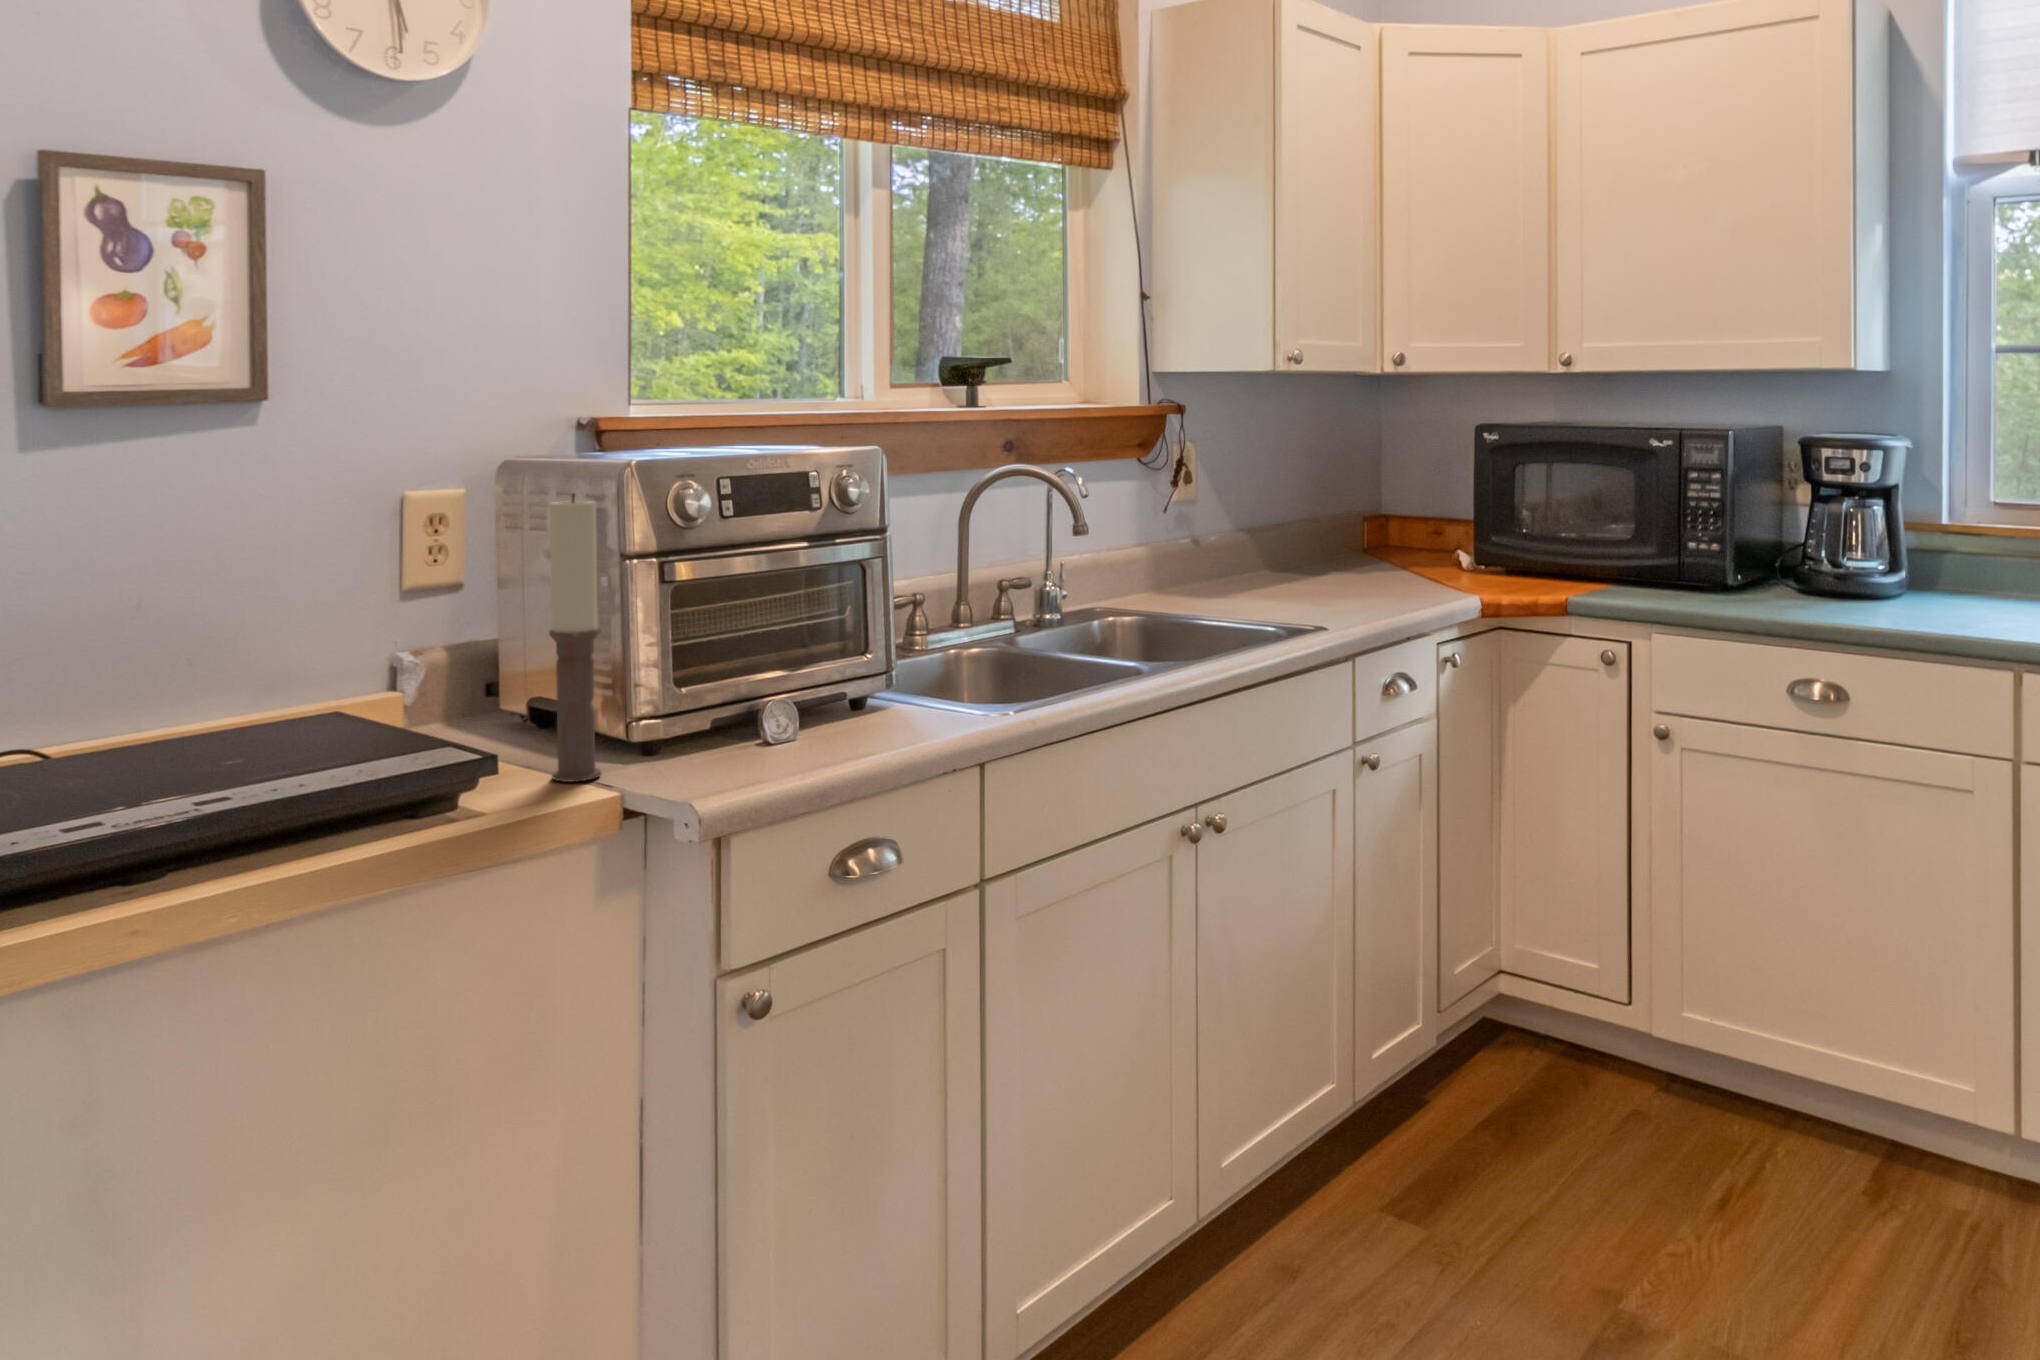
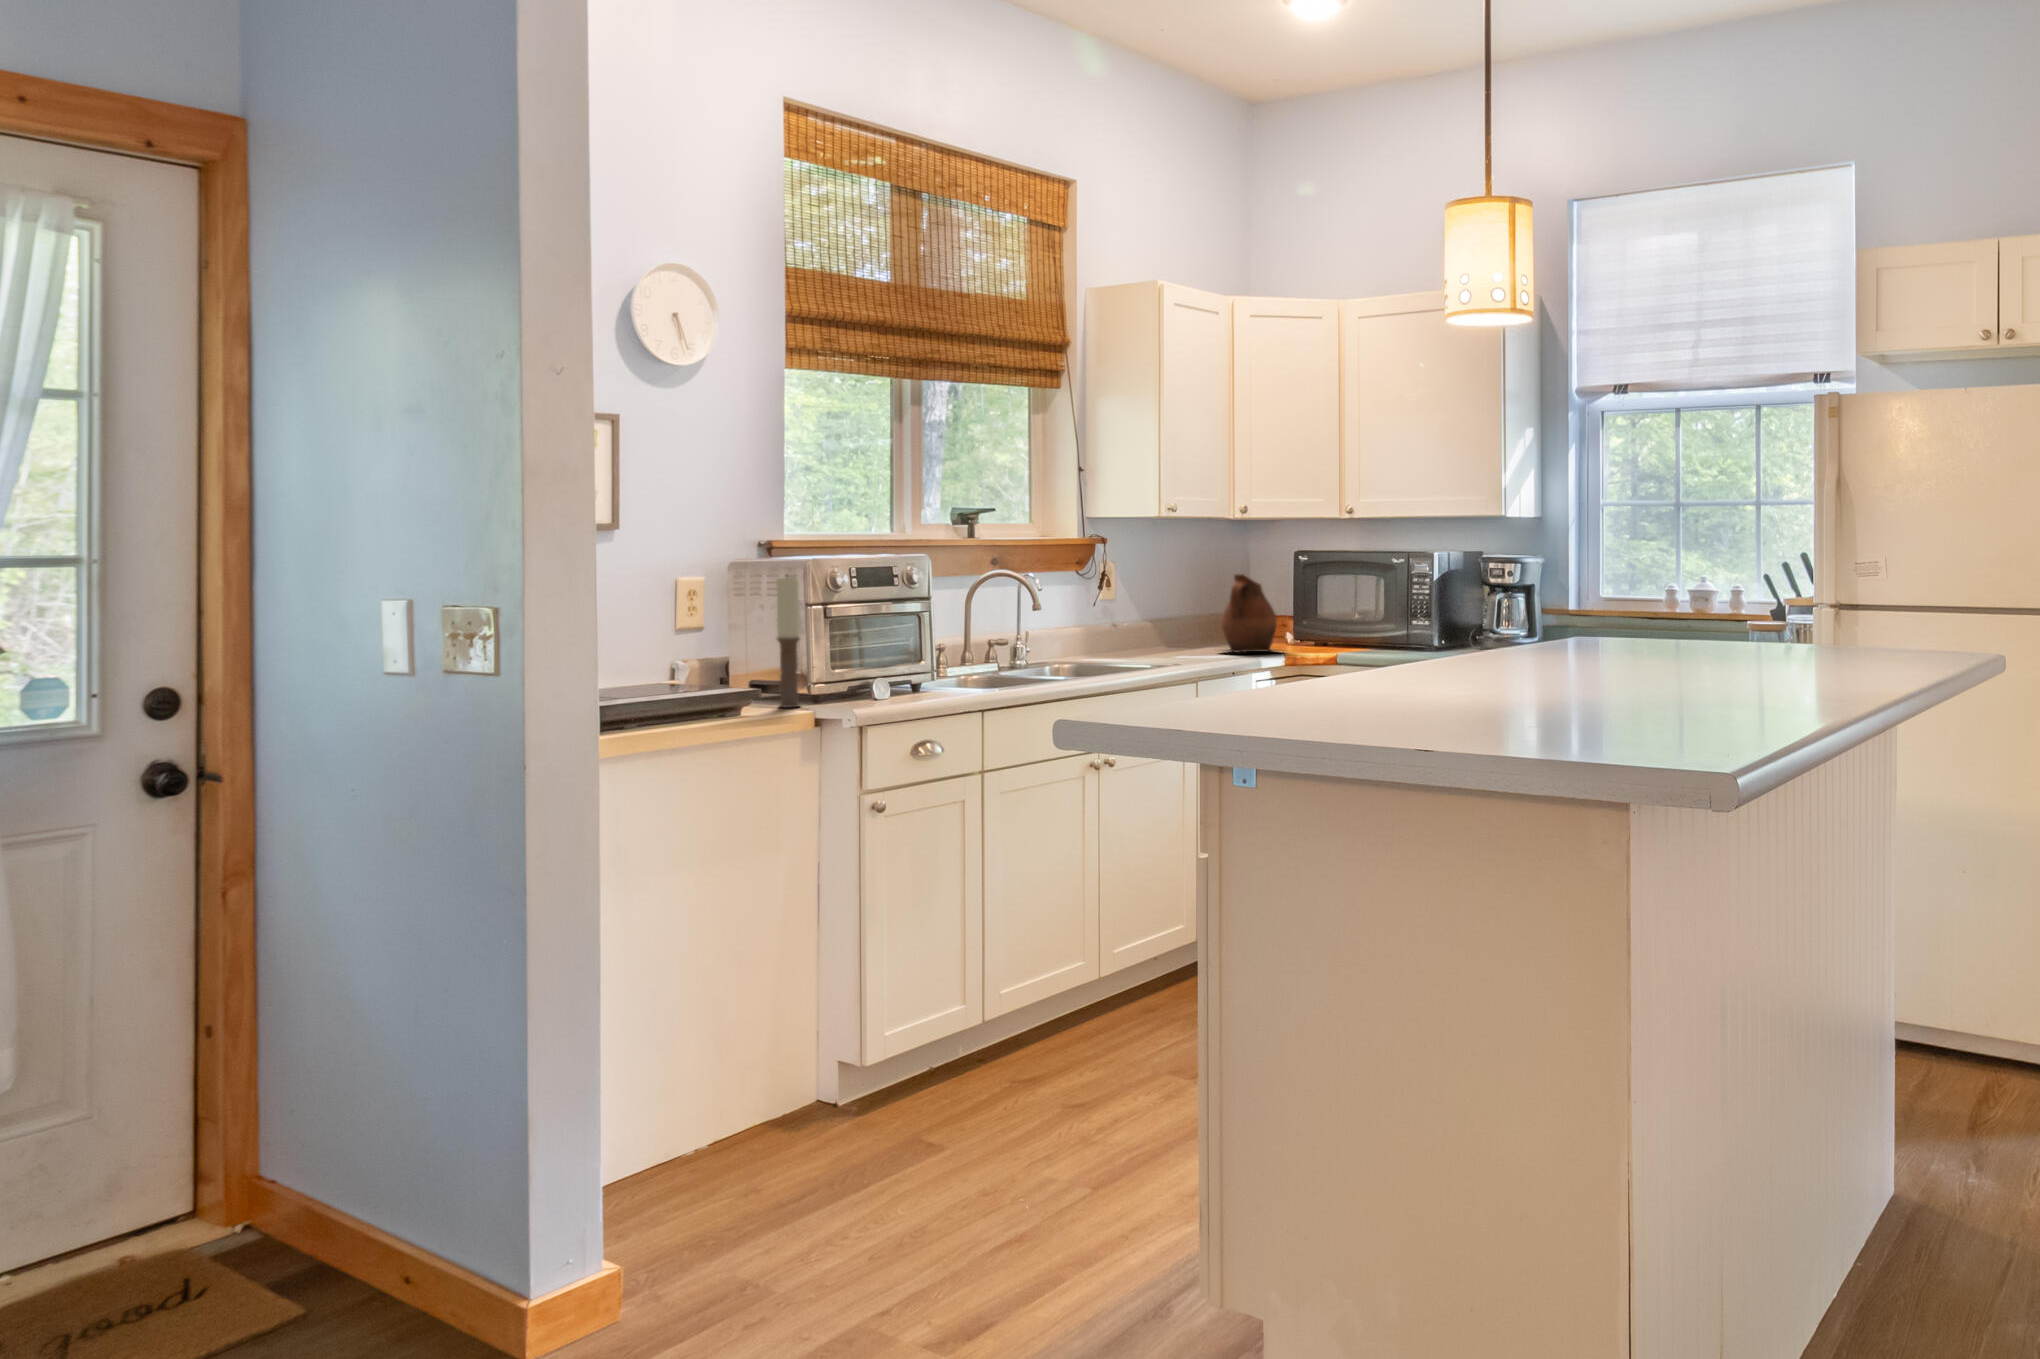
ceramic pitcher: none [1350,461,1472,589] -> present [1222,574,1281,653]

